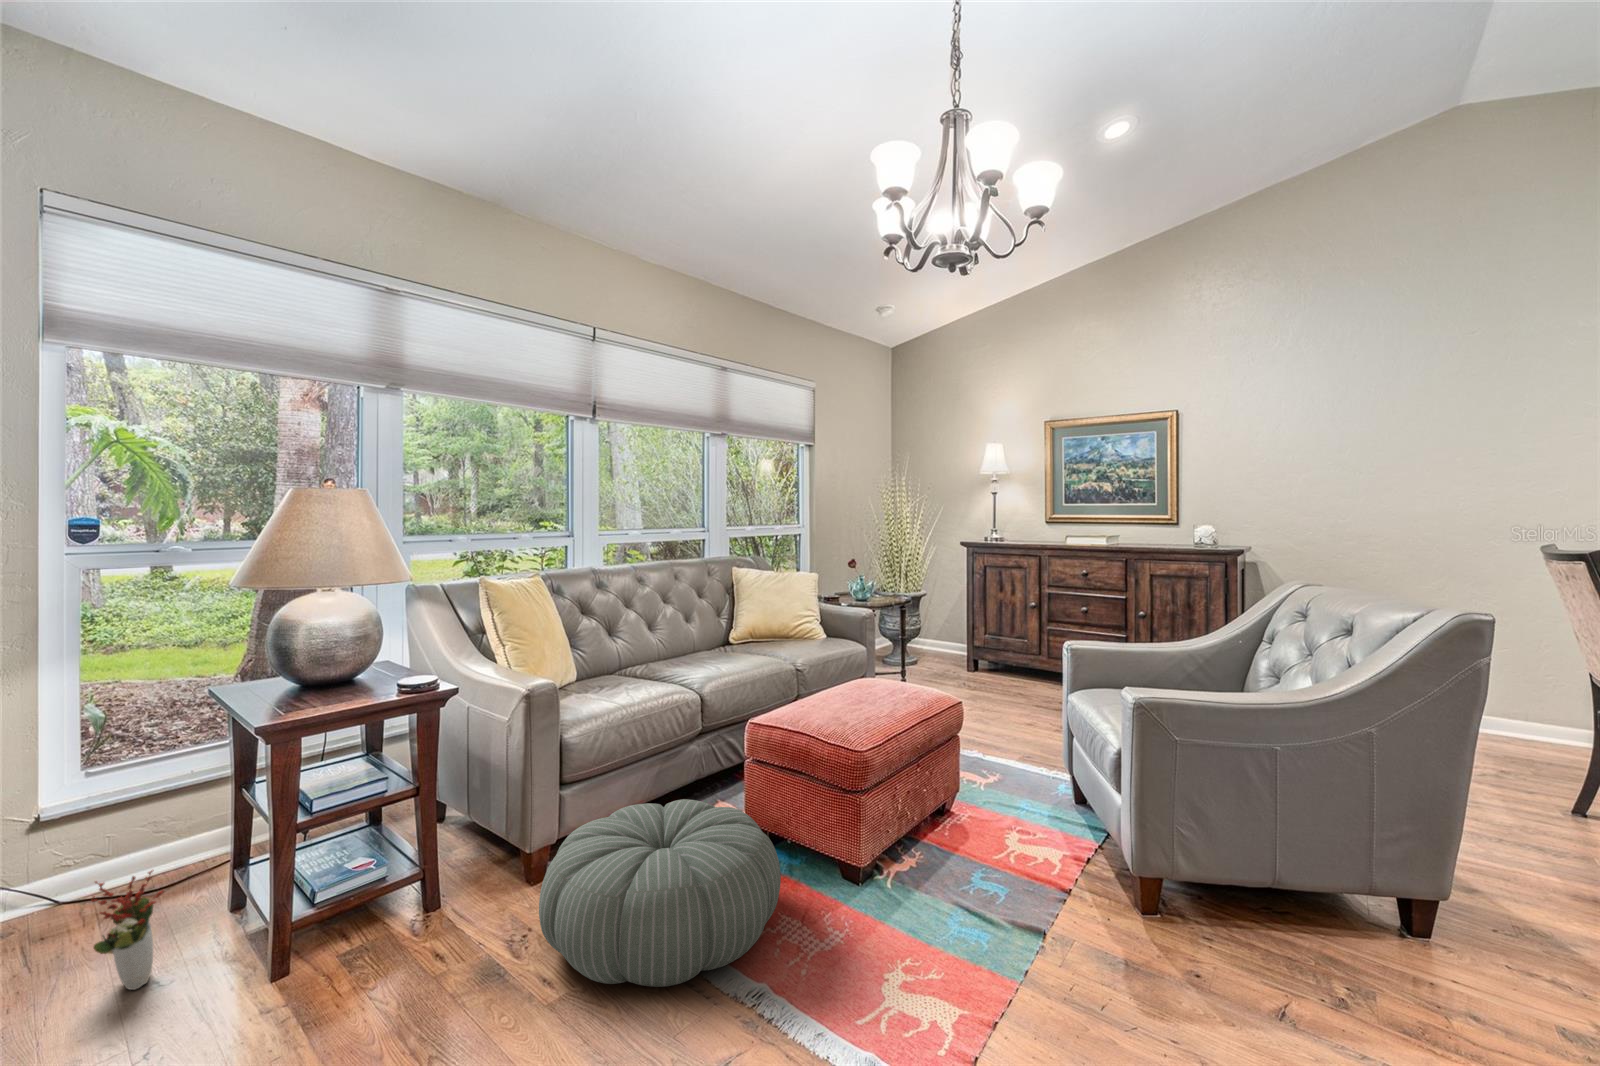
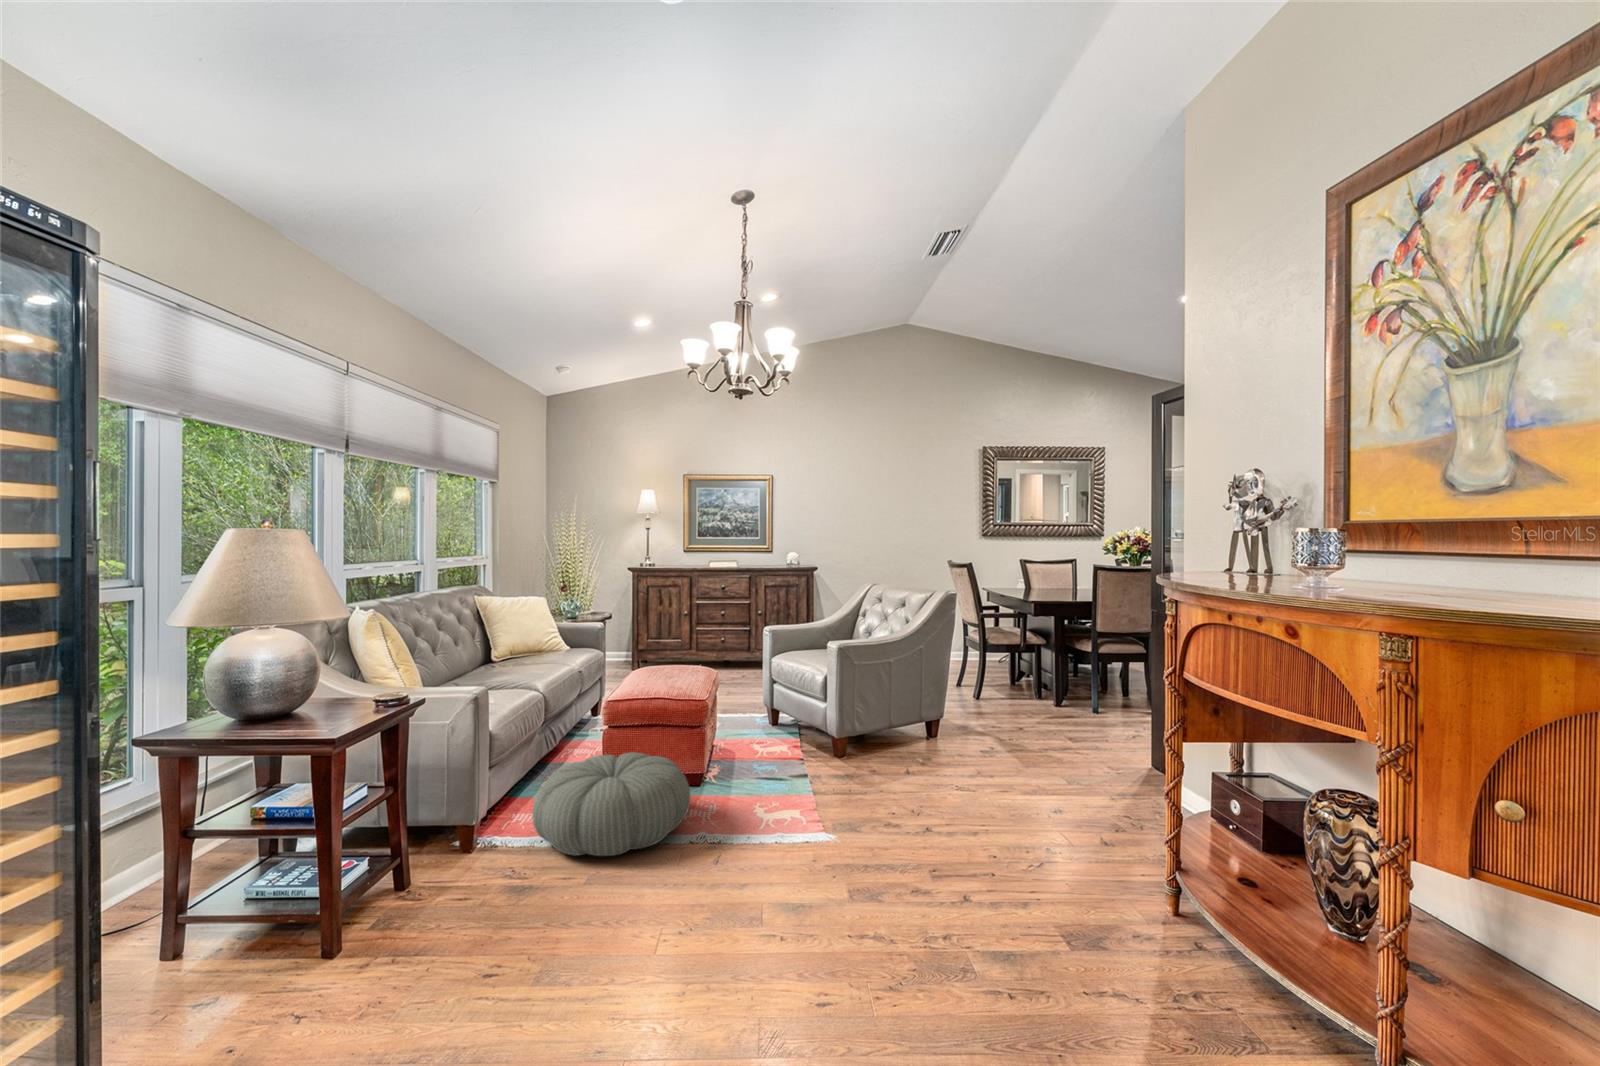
decorative plant: present [92,871,164,990] -> none [203,879,263,977]

